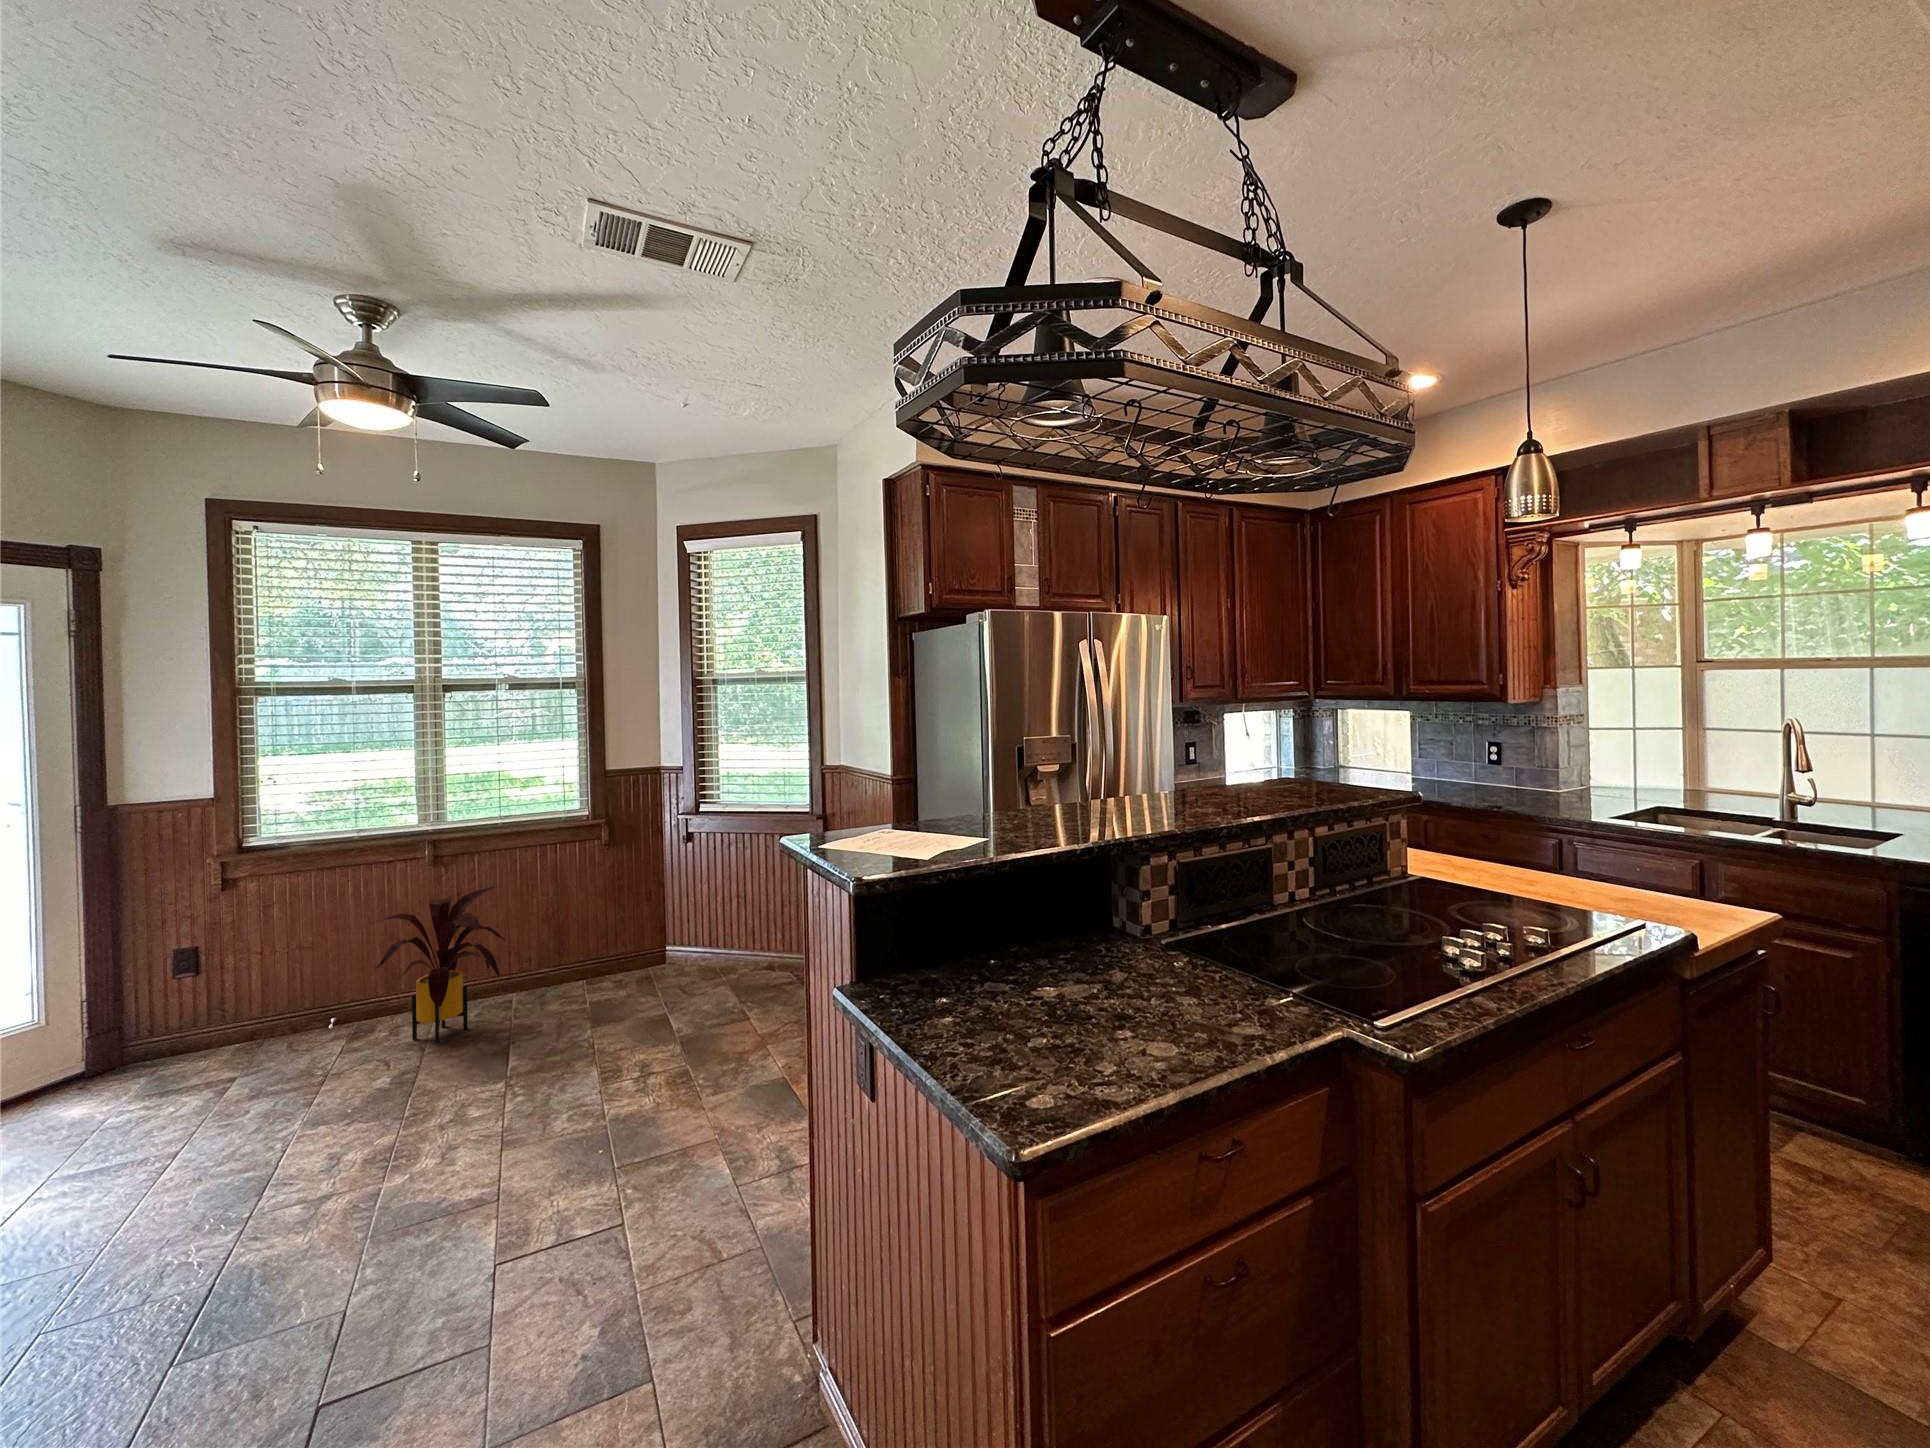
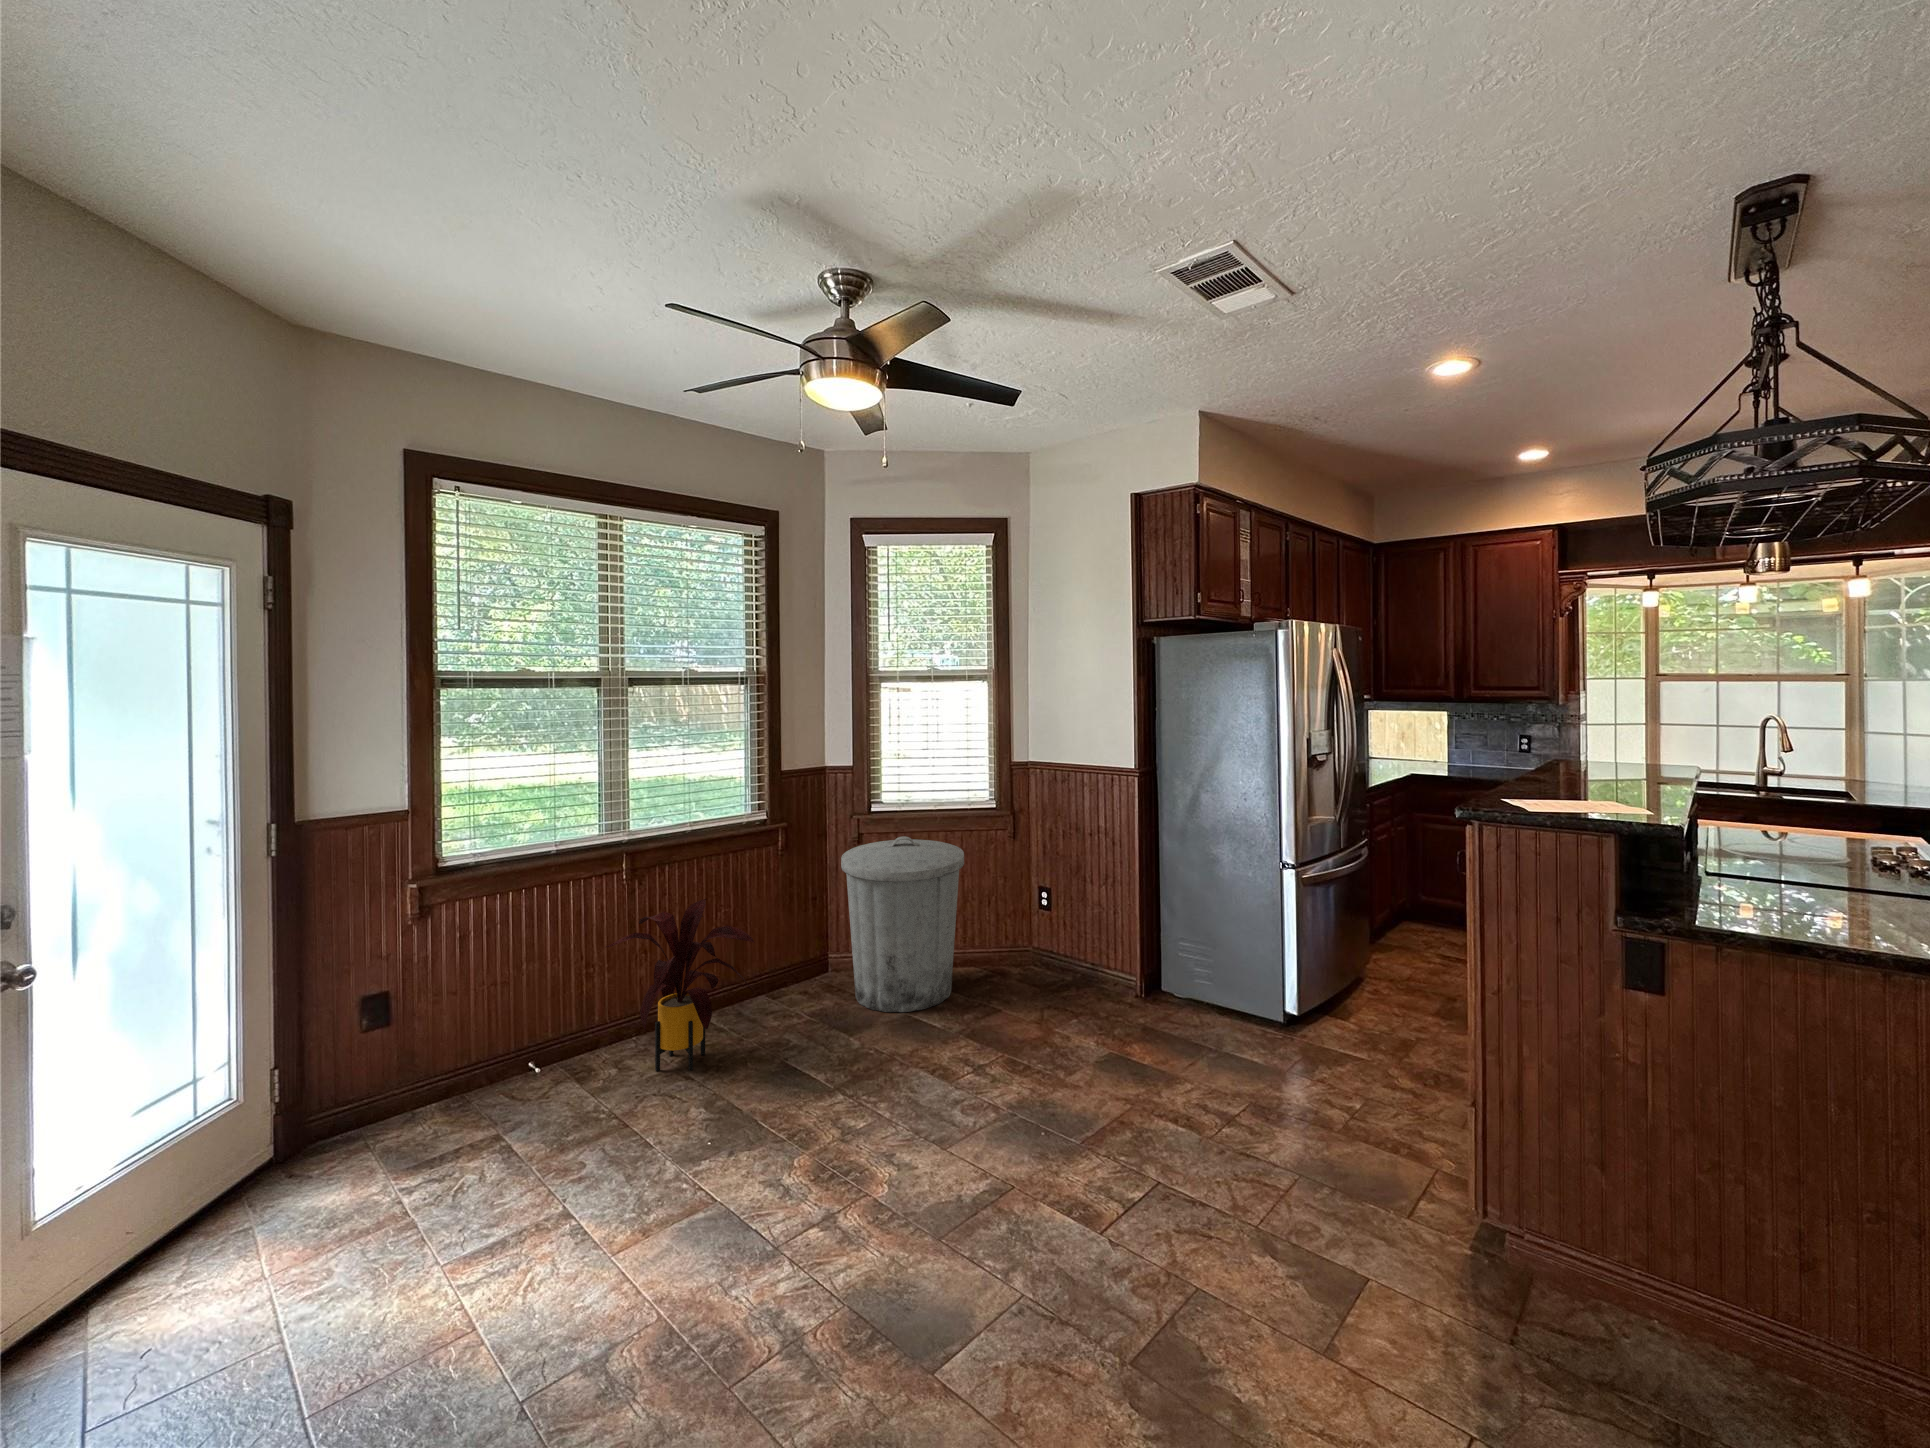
trash can: none [629,837,758,1010] -> present [841,836,964,1012]

